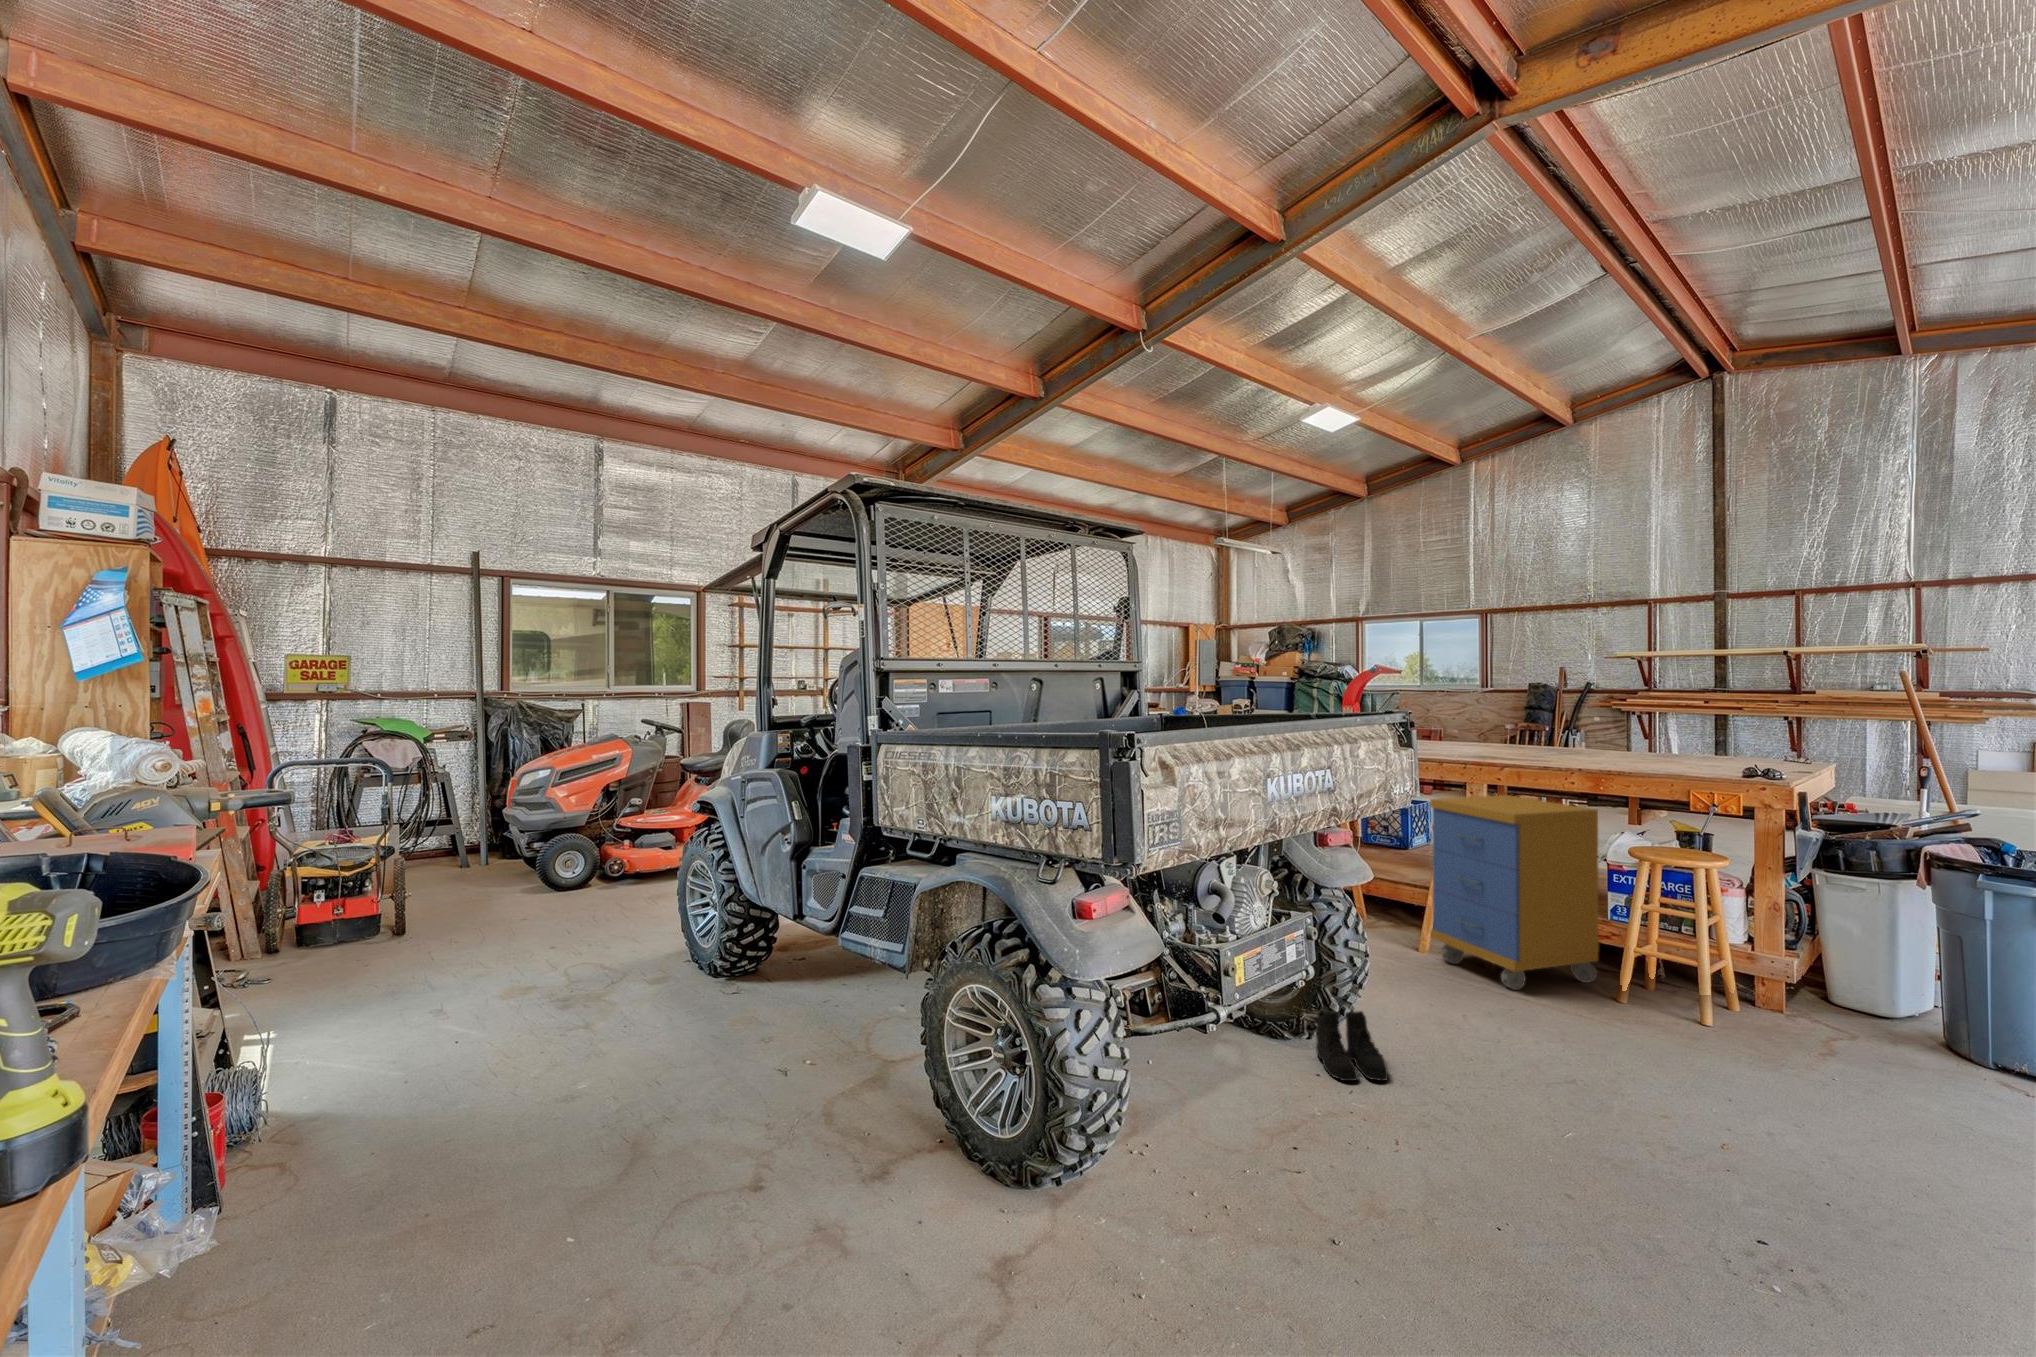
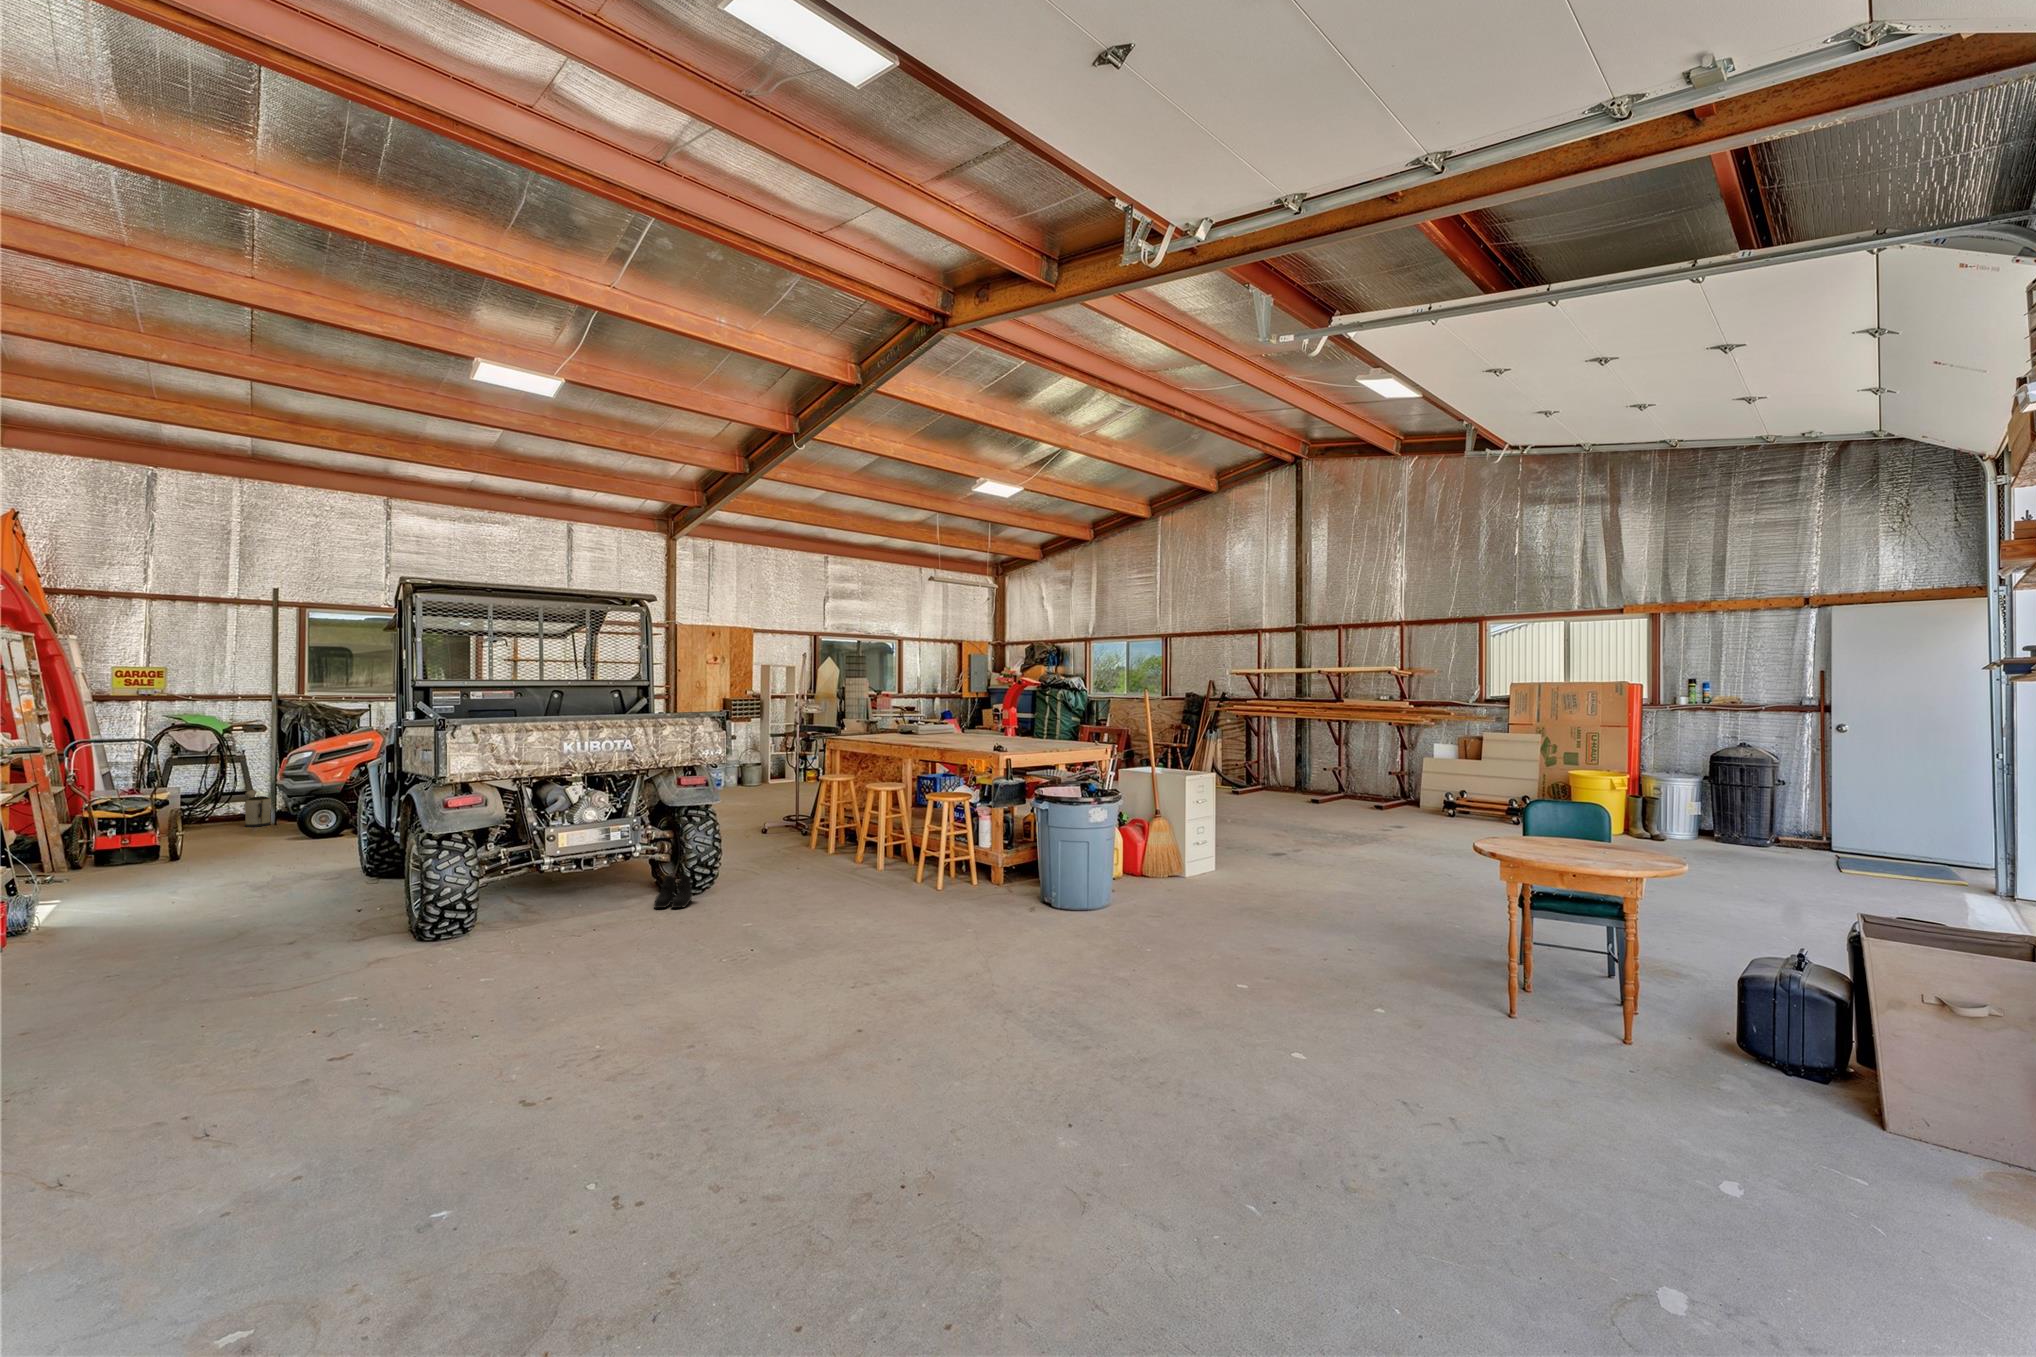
storage cabinet: present [1430,795,1599,990] -> none [838,765,911,879]
watering can: none [451,814,486,866] -> present [245,790,271,827]

